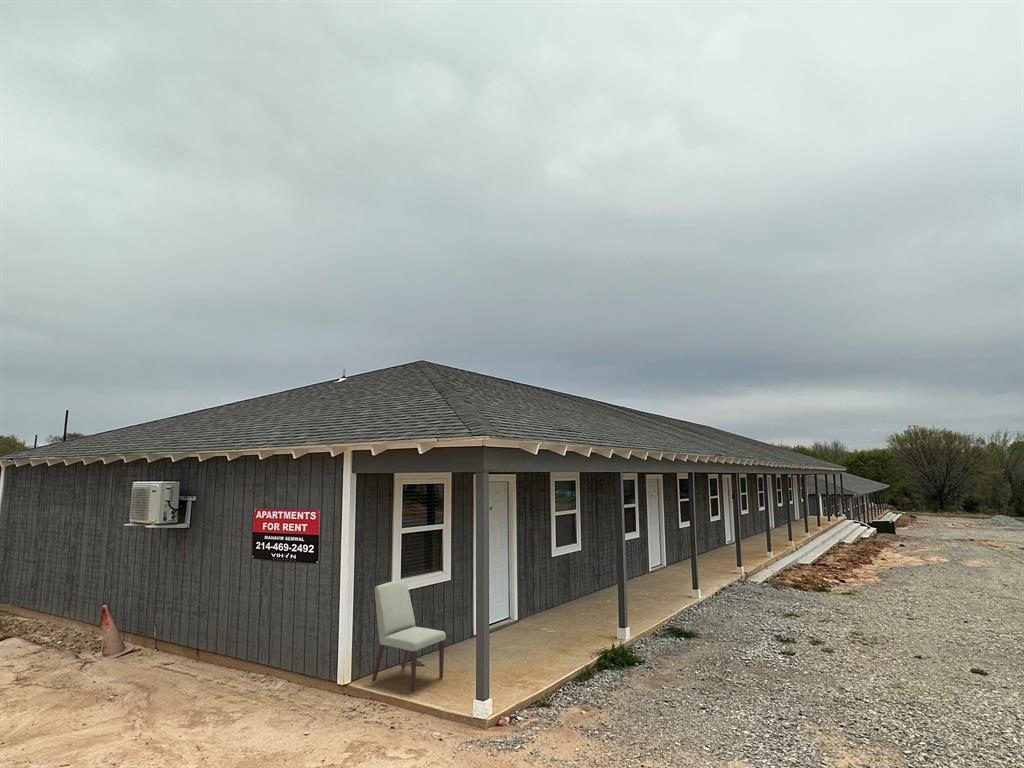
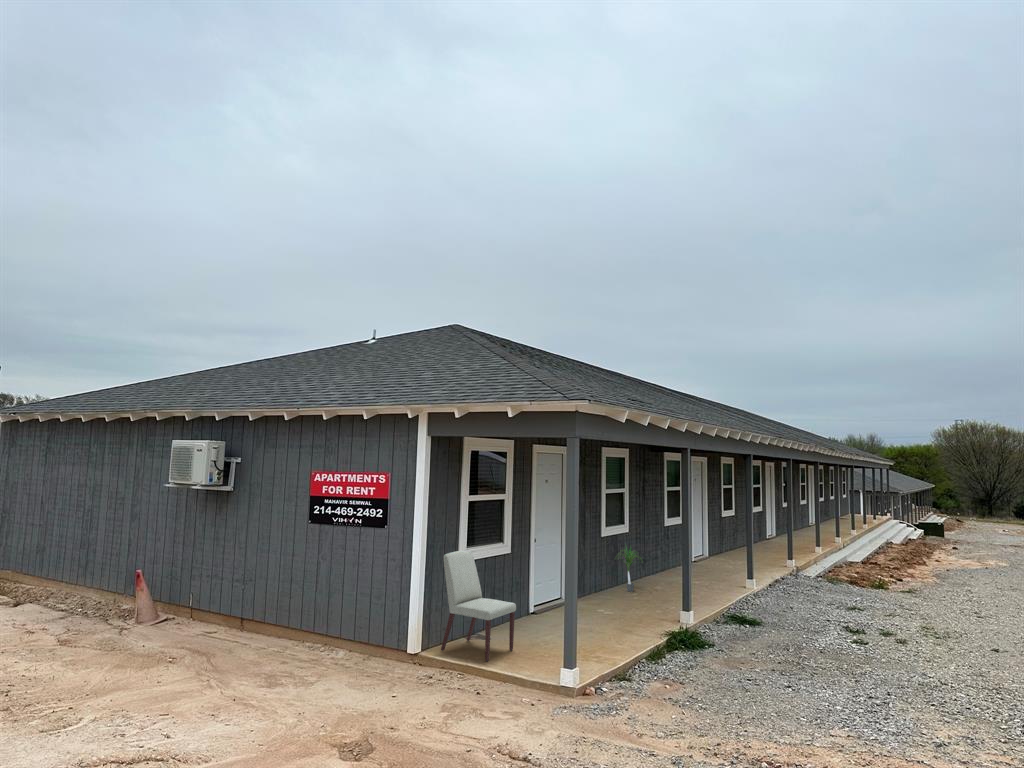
potted plant: none [563,560,592,607] -> present [620,548,636,592]

